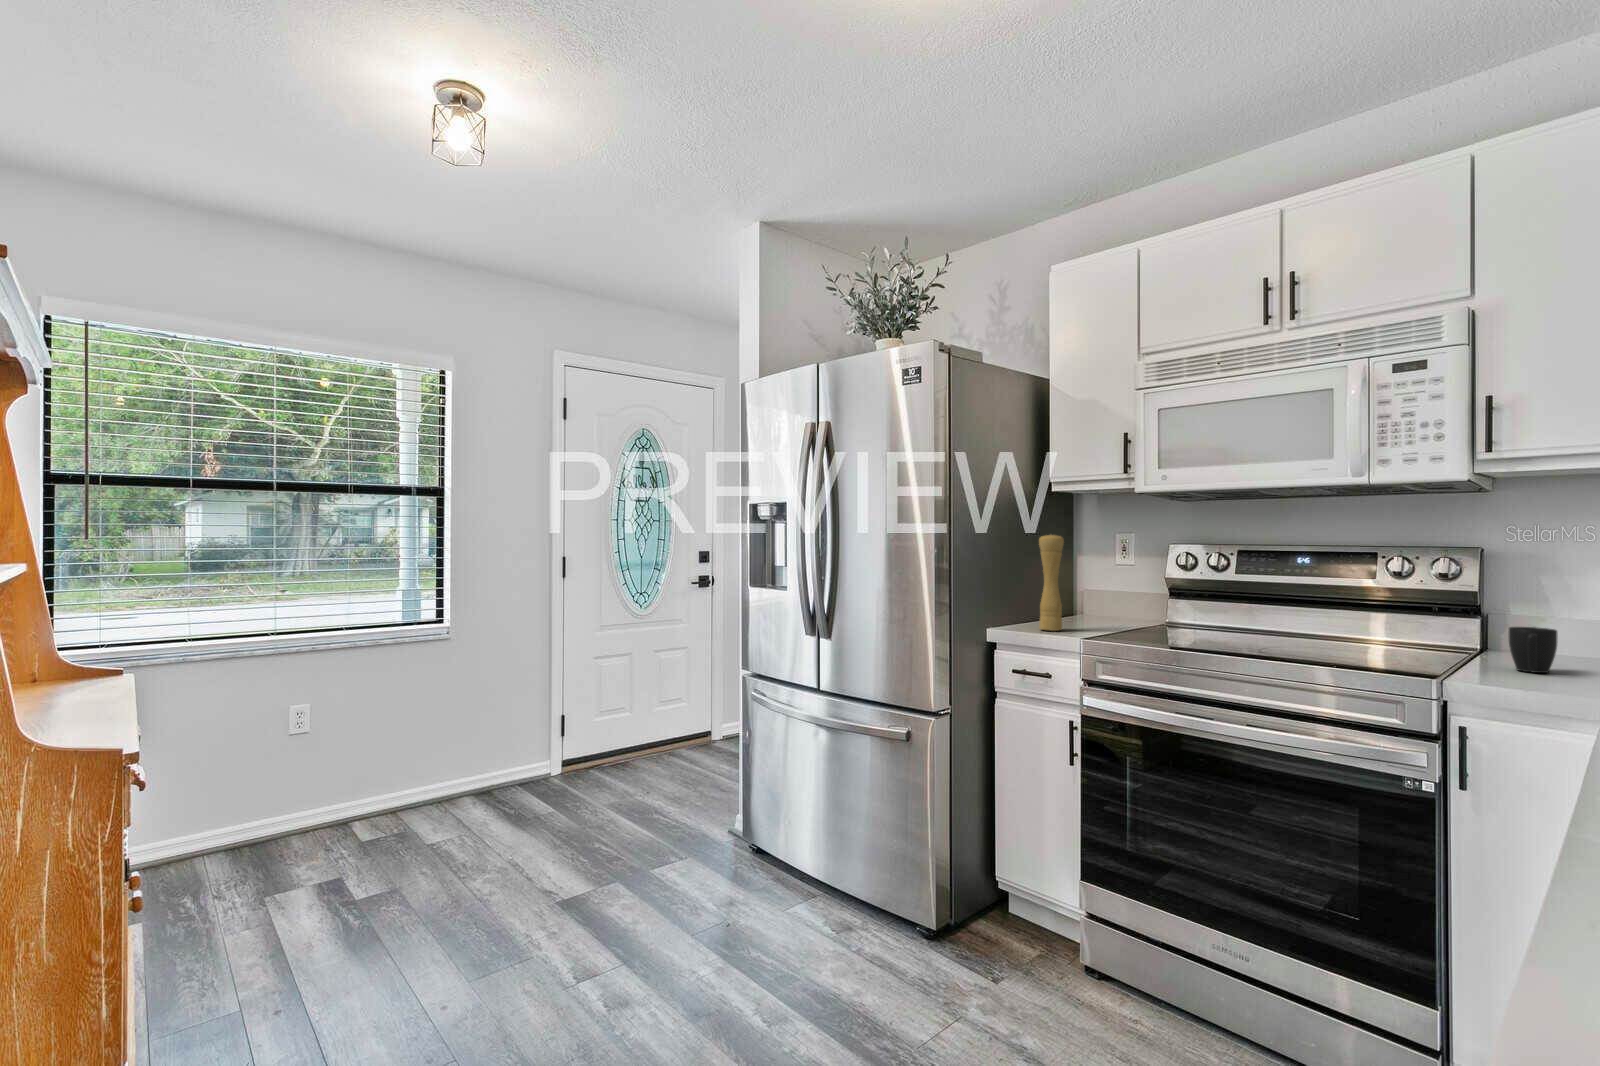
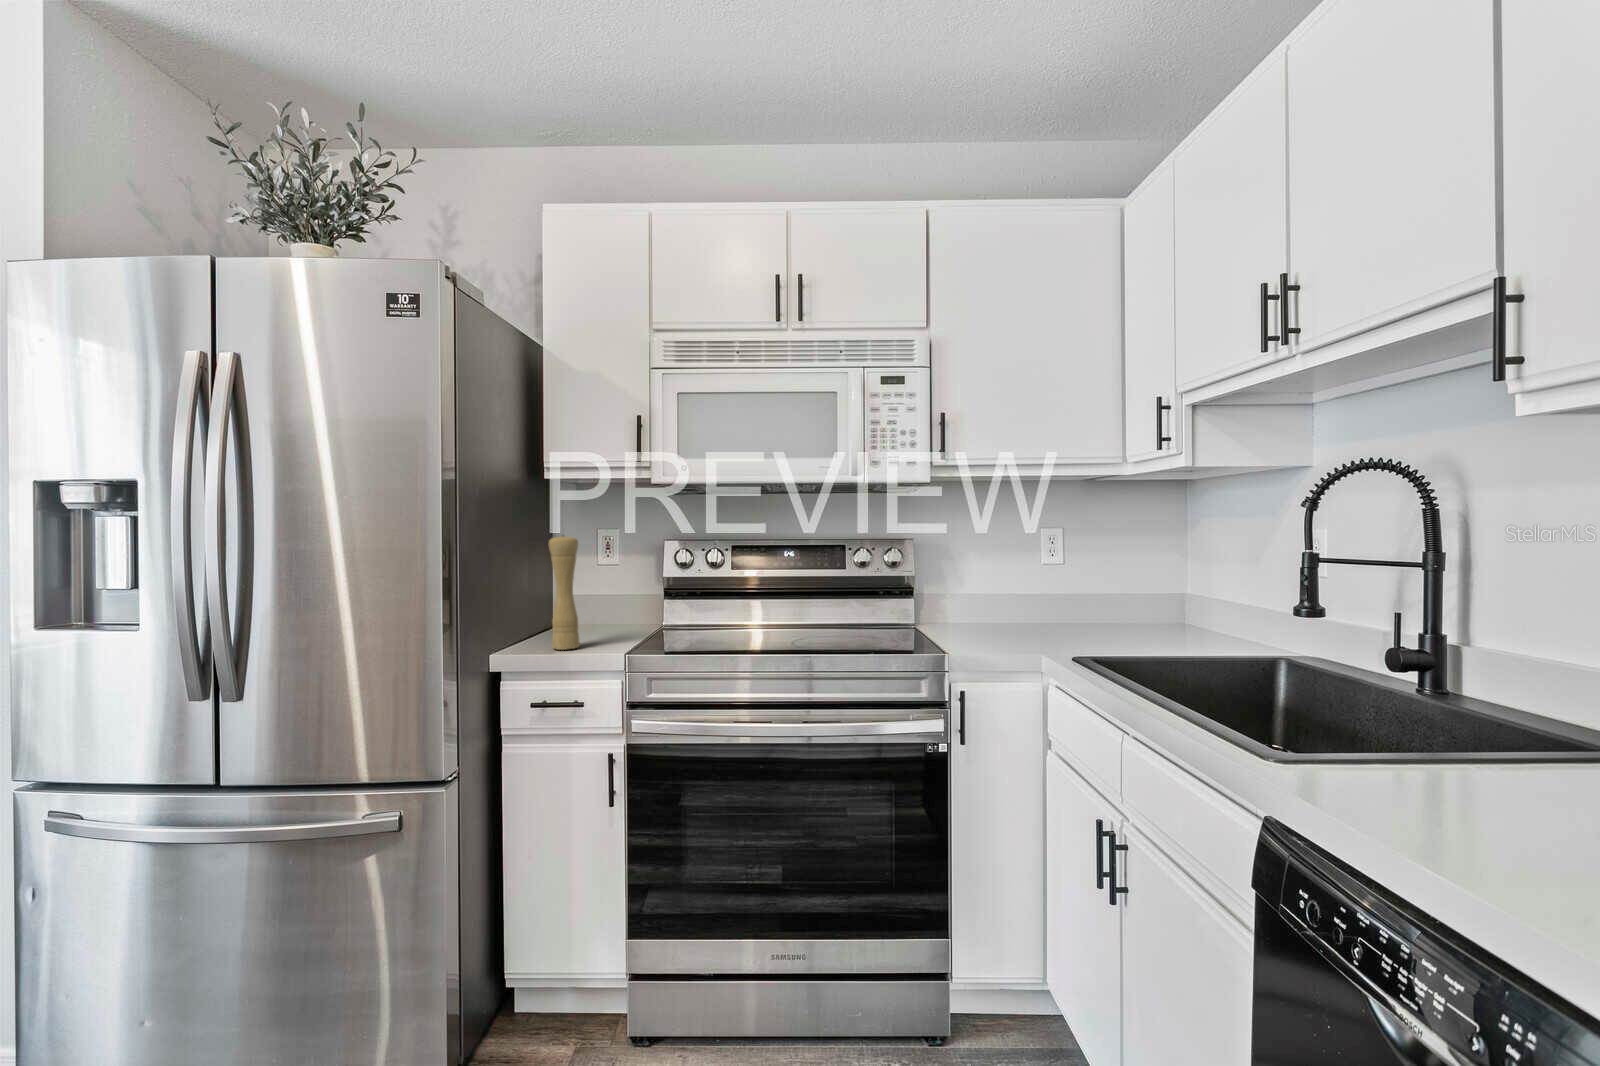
mug: present [1508,627,1558,673] -> none [962,601,992,637]

